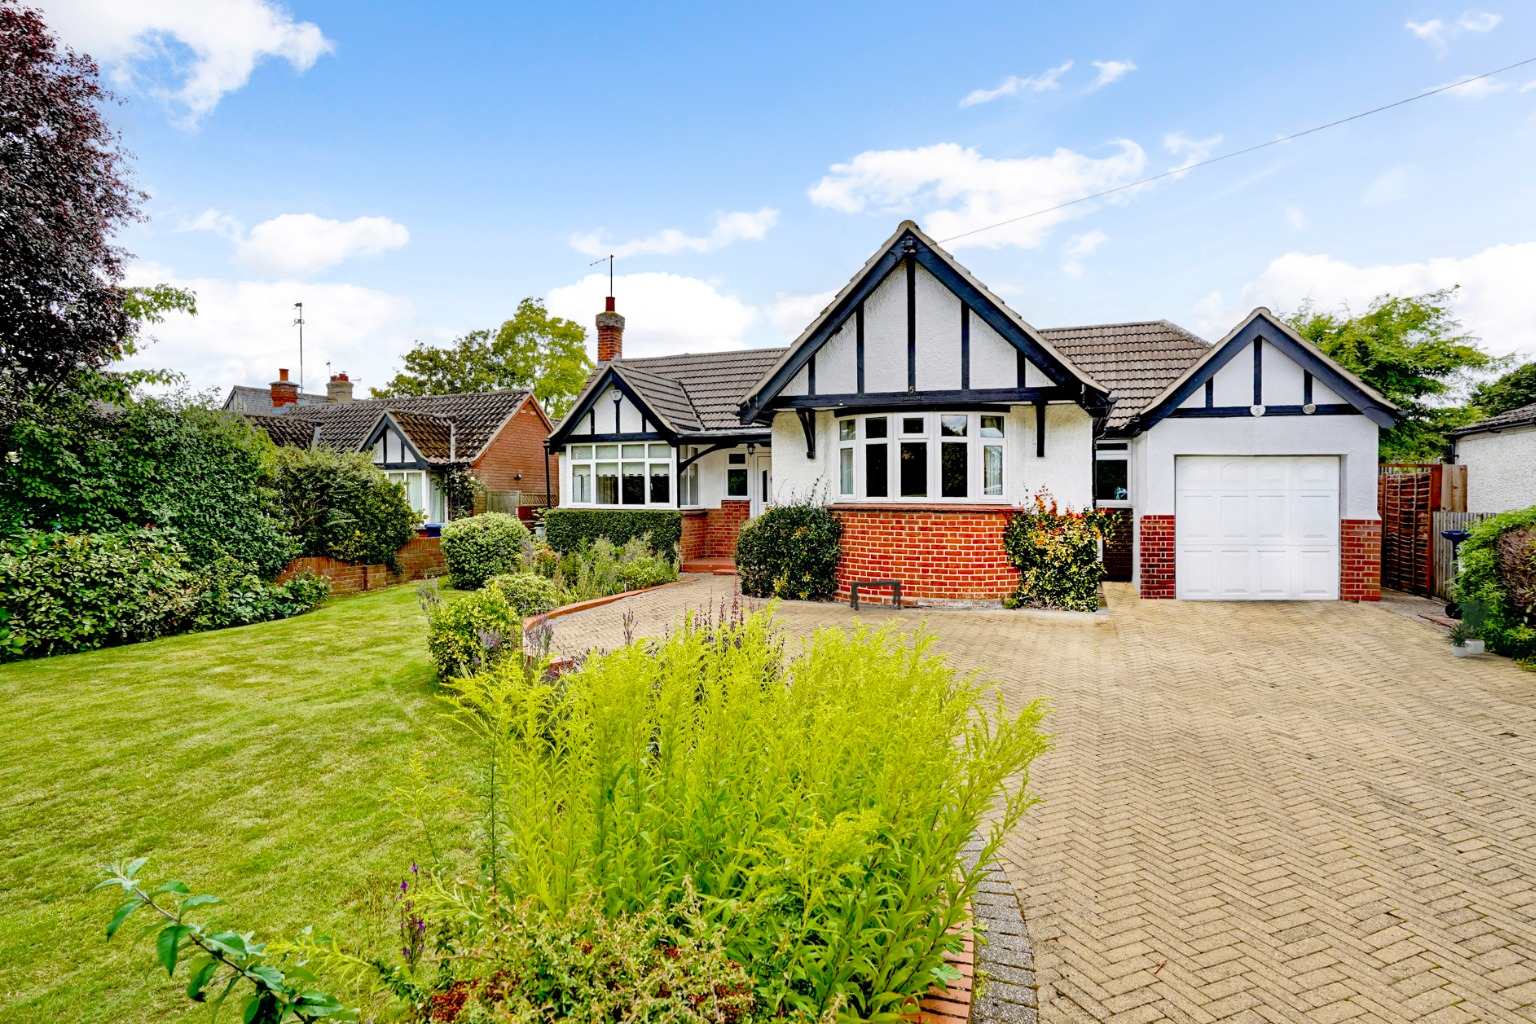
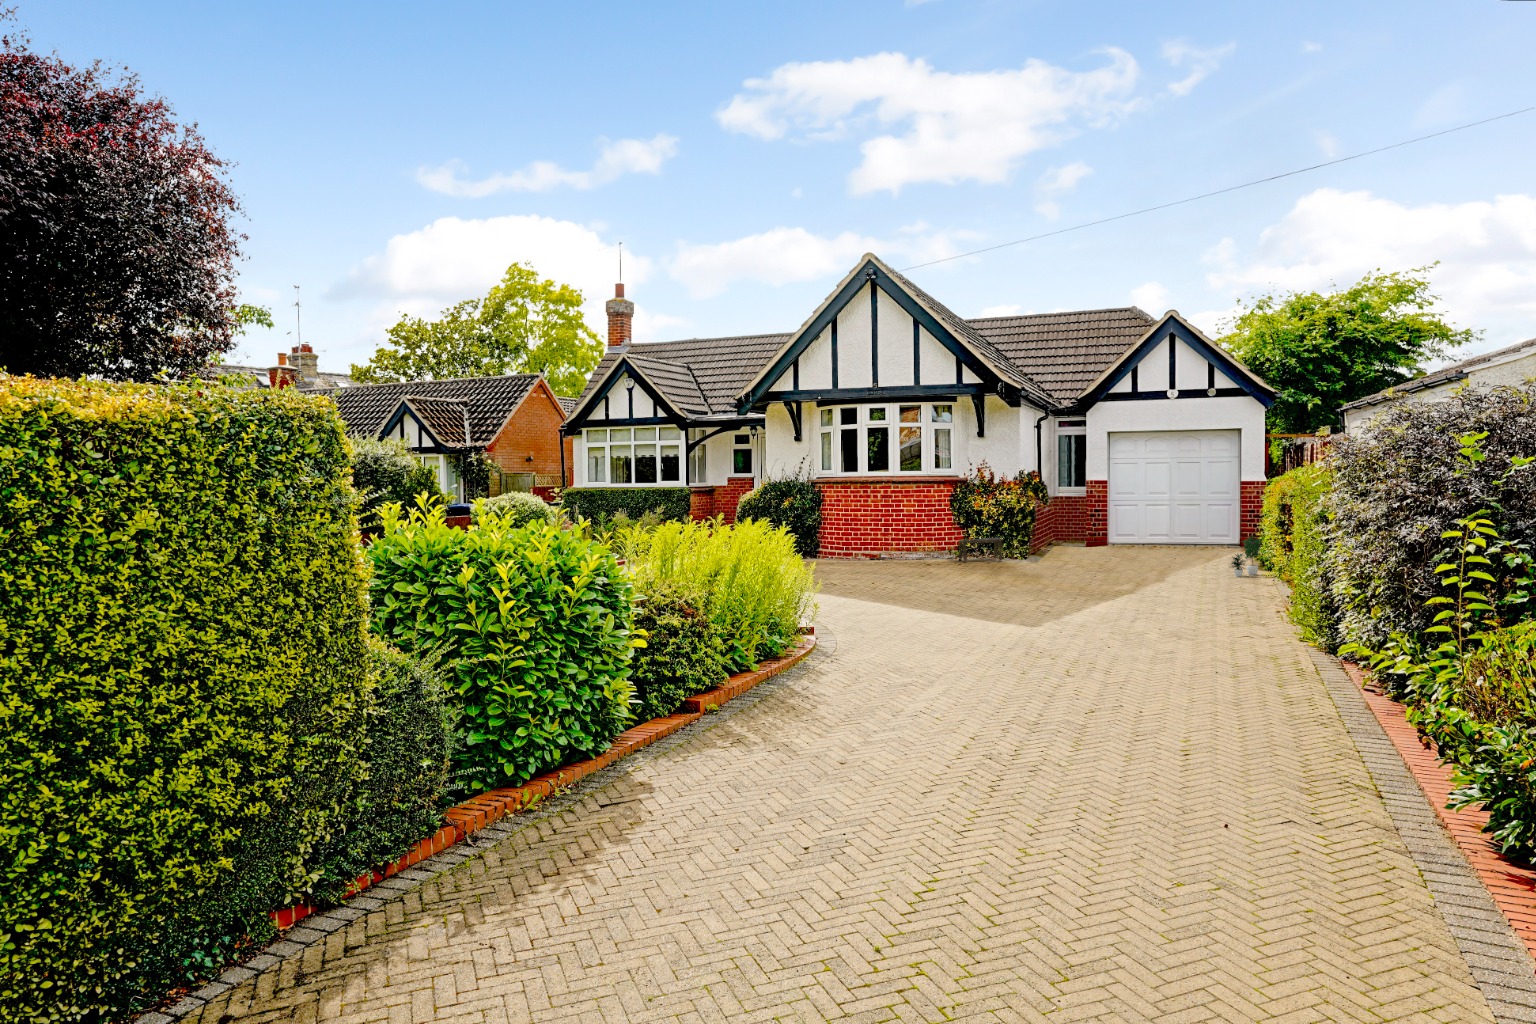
bench: present [850,580,901,610] -> present [959,538,1002,563]

